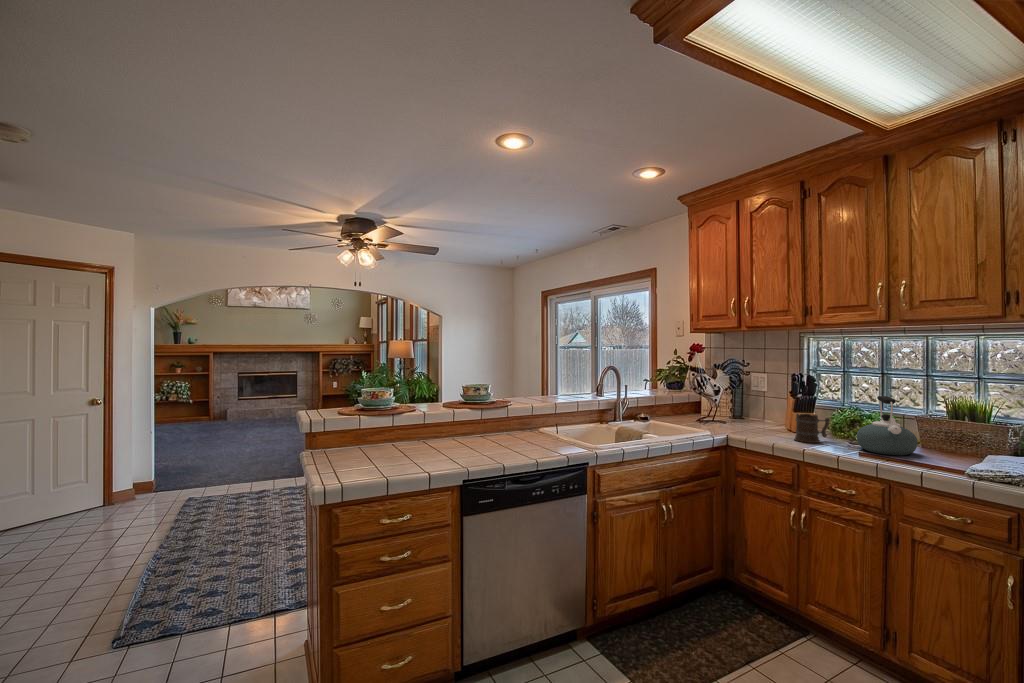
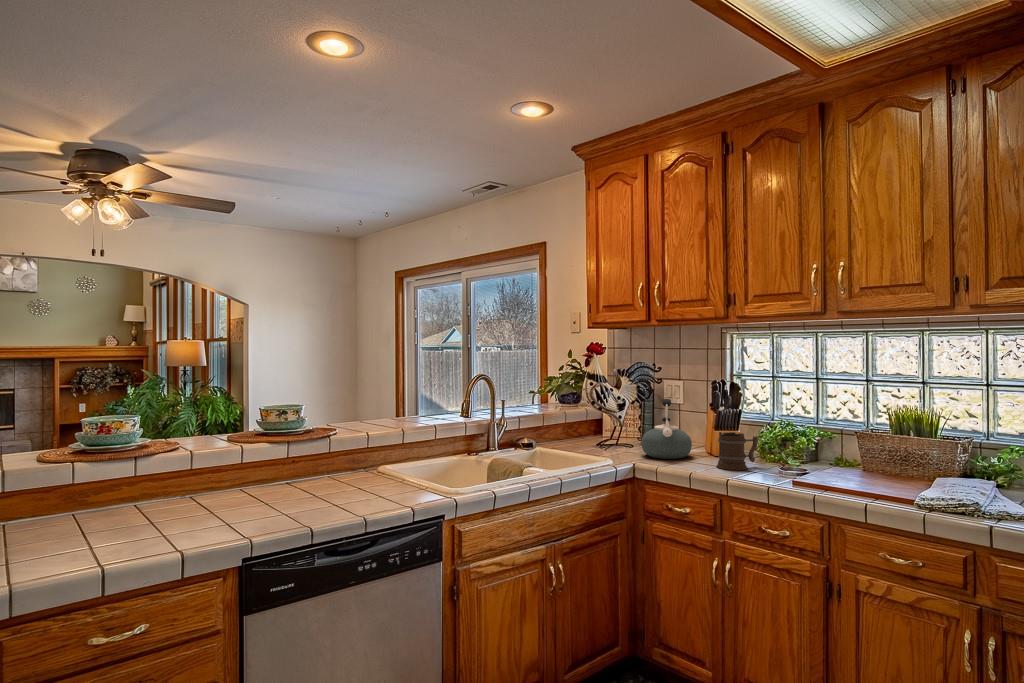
kettle: present [857,396,917,455] -> present [641,399,692,459]

